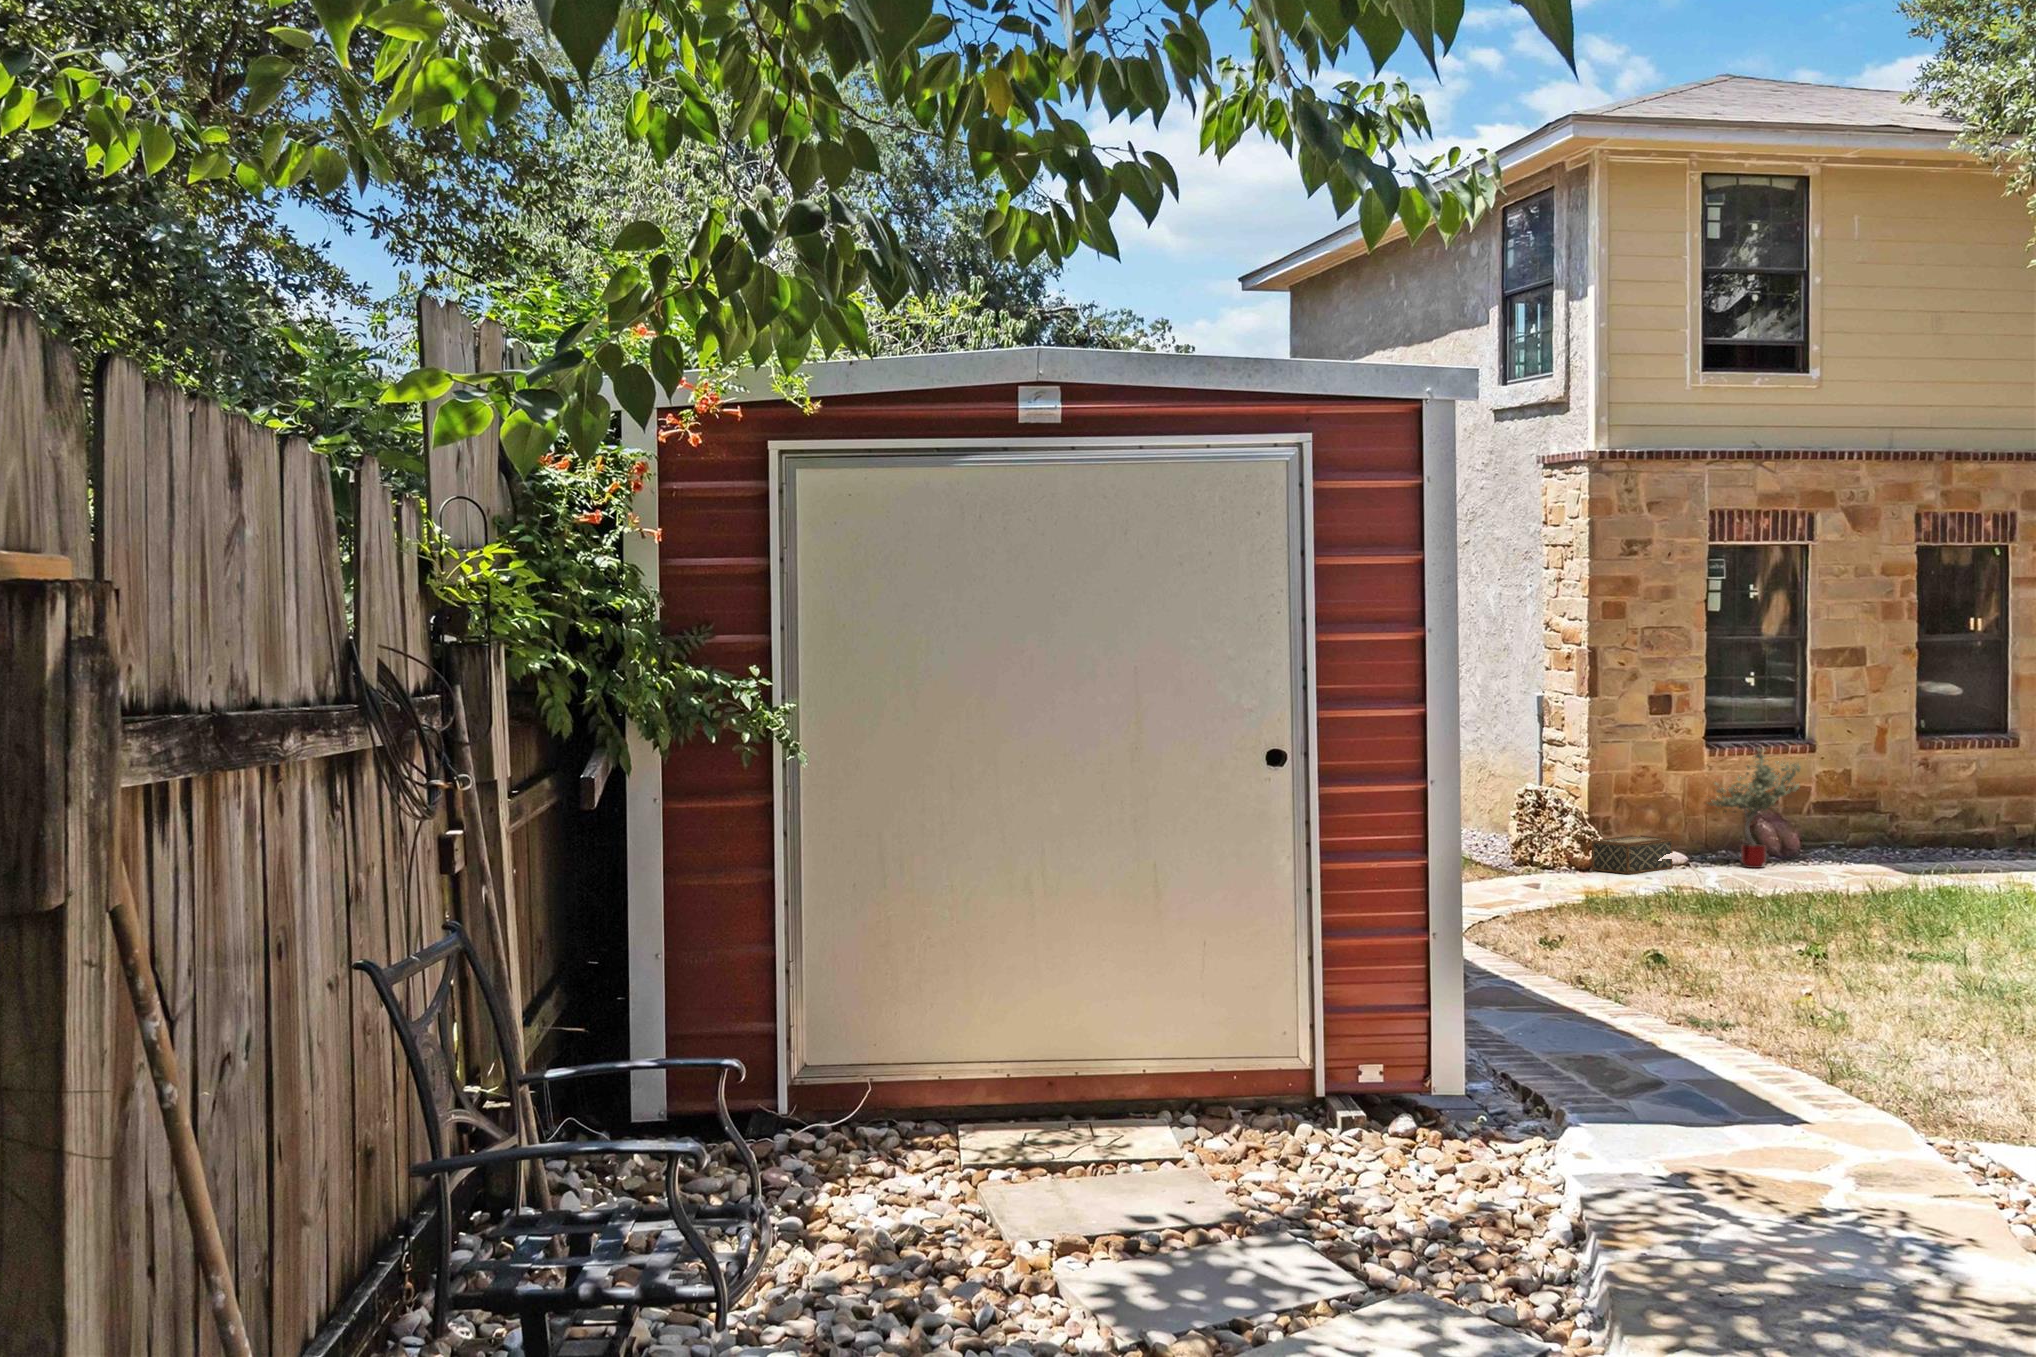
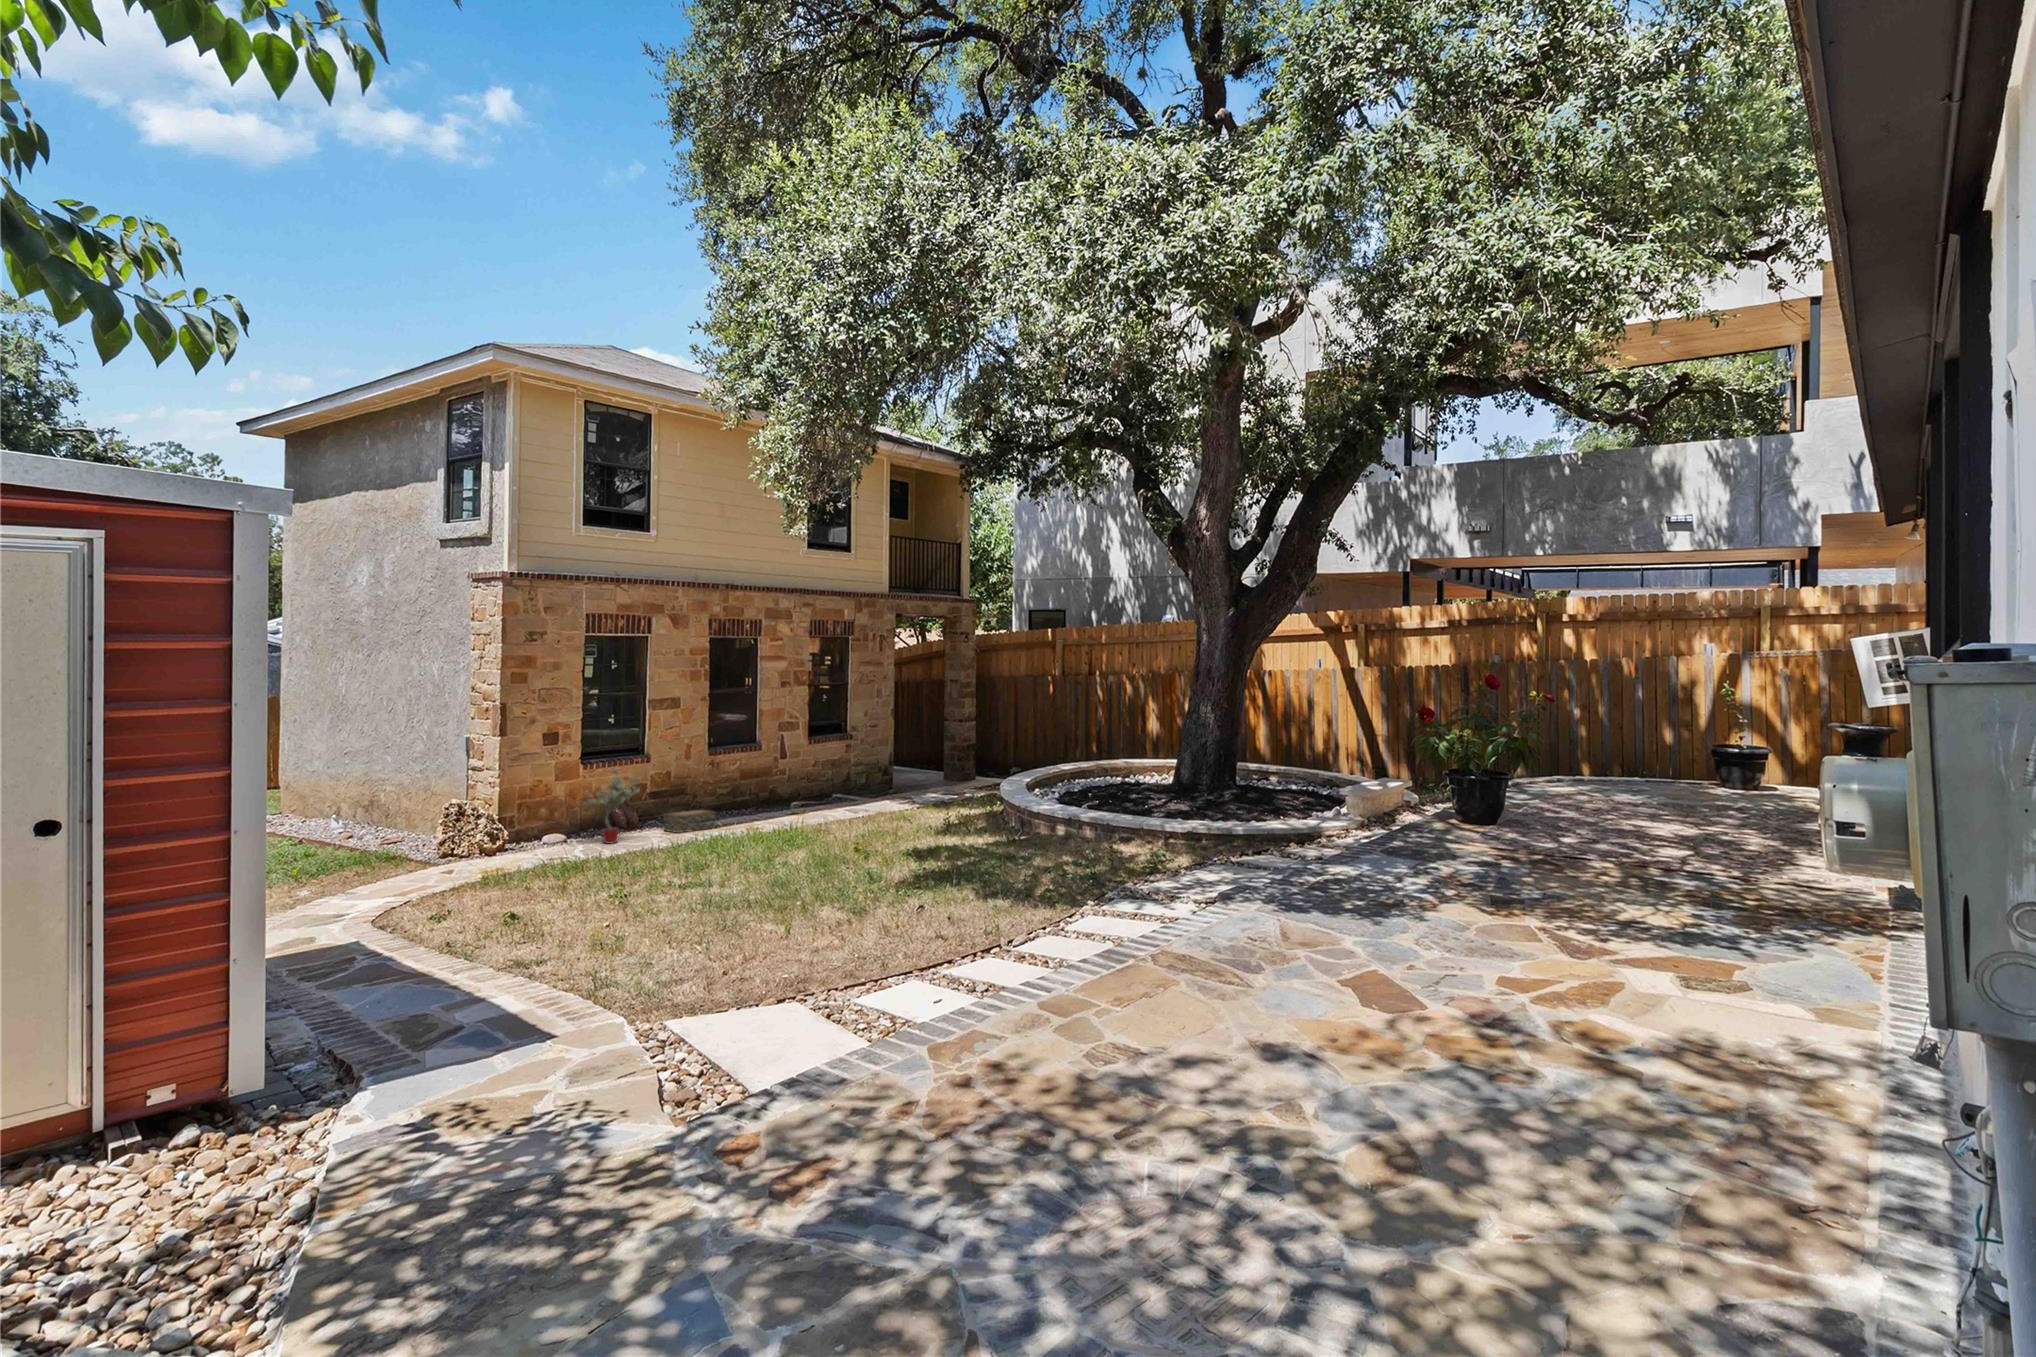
woven basket: present [1592,836,1673,874] -> present [663,810,716,833]

